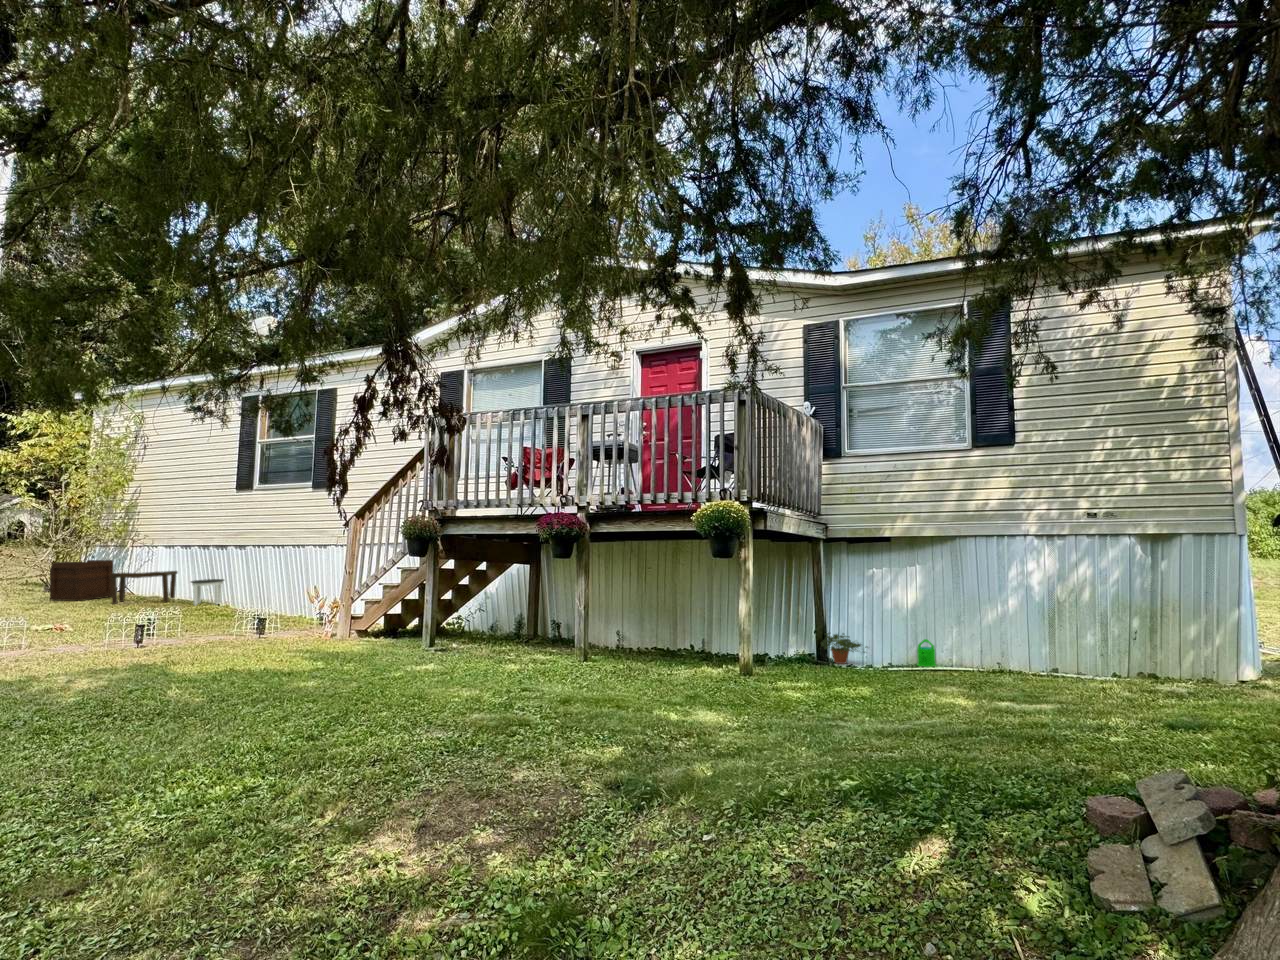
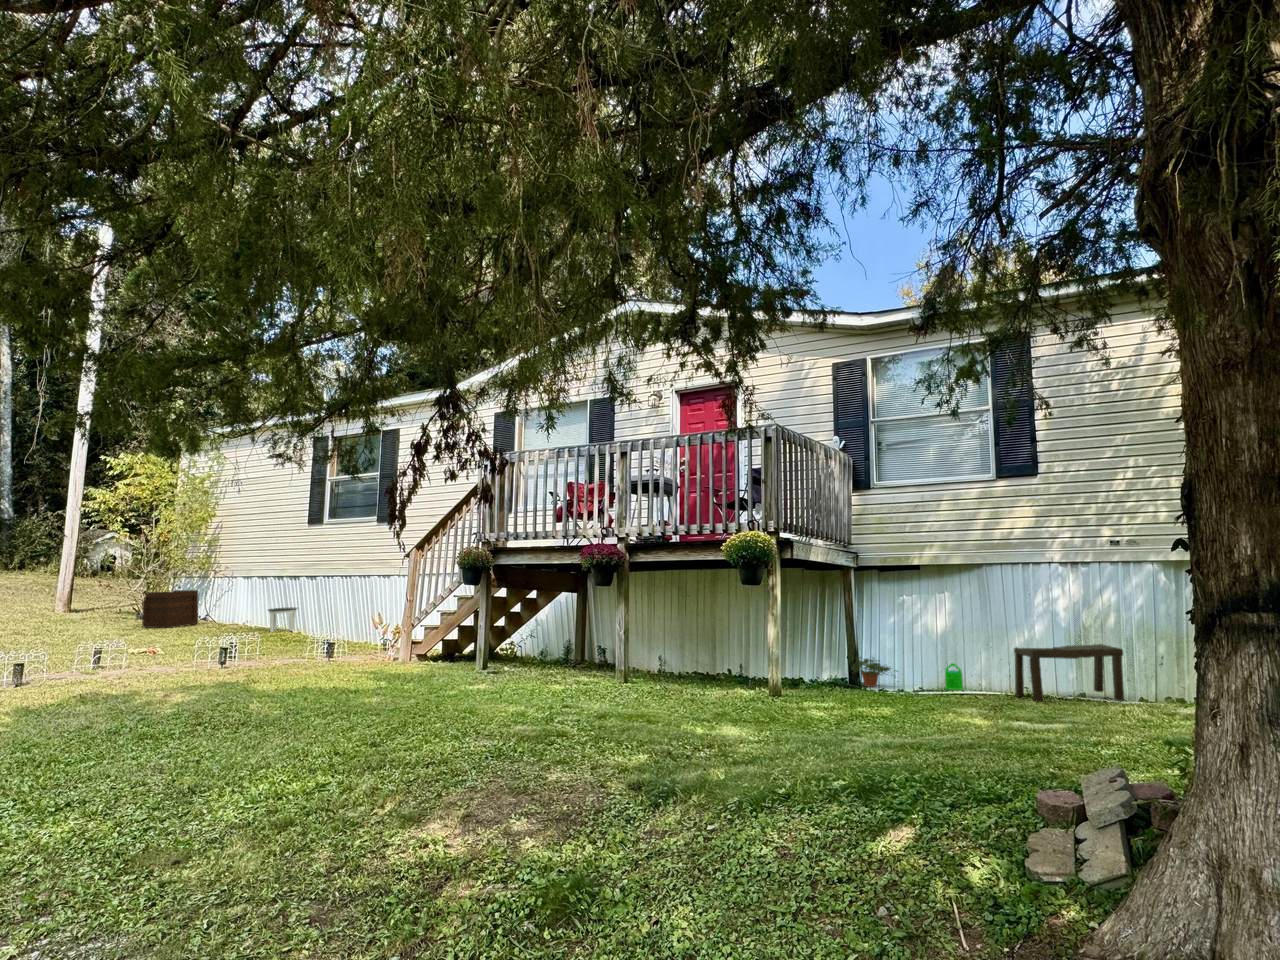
bench: present [110,571,177,604] -> present [1014,644,1124,702]

